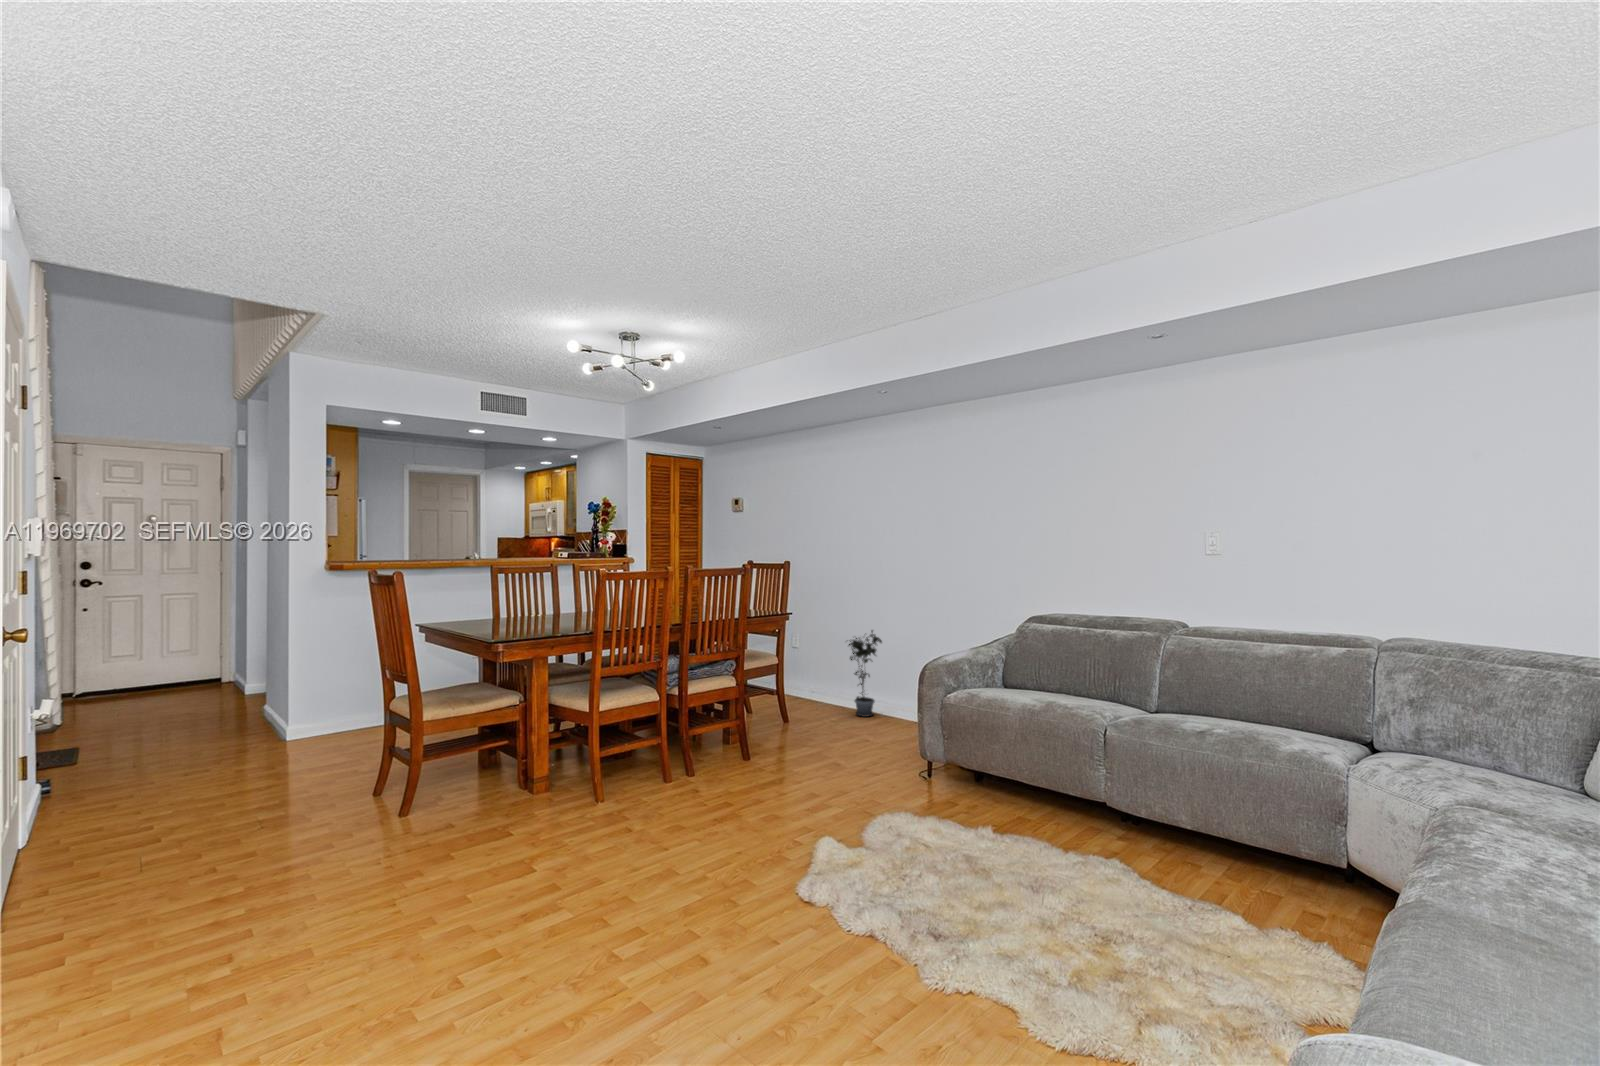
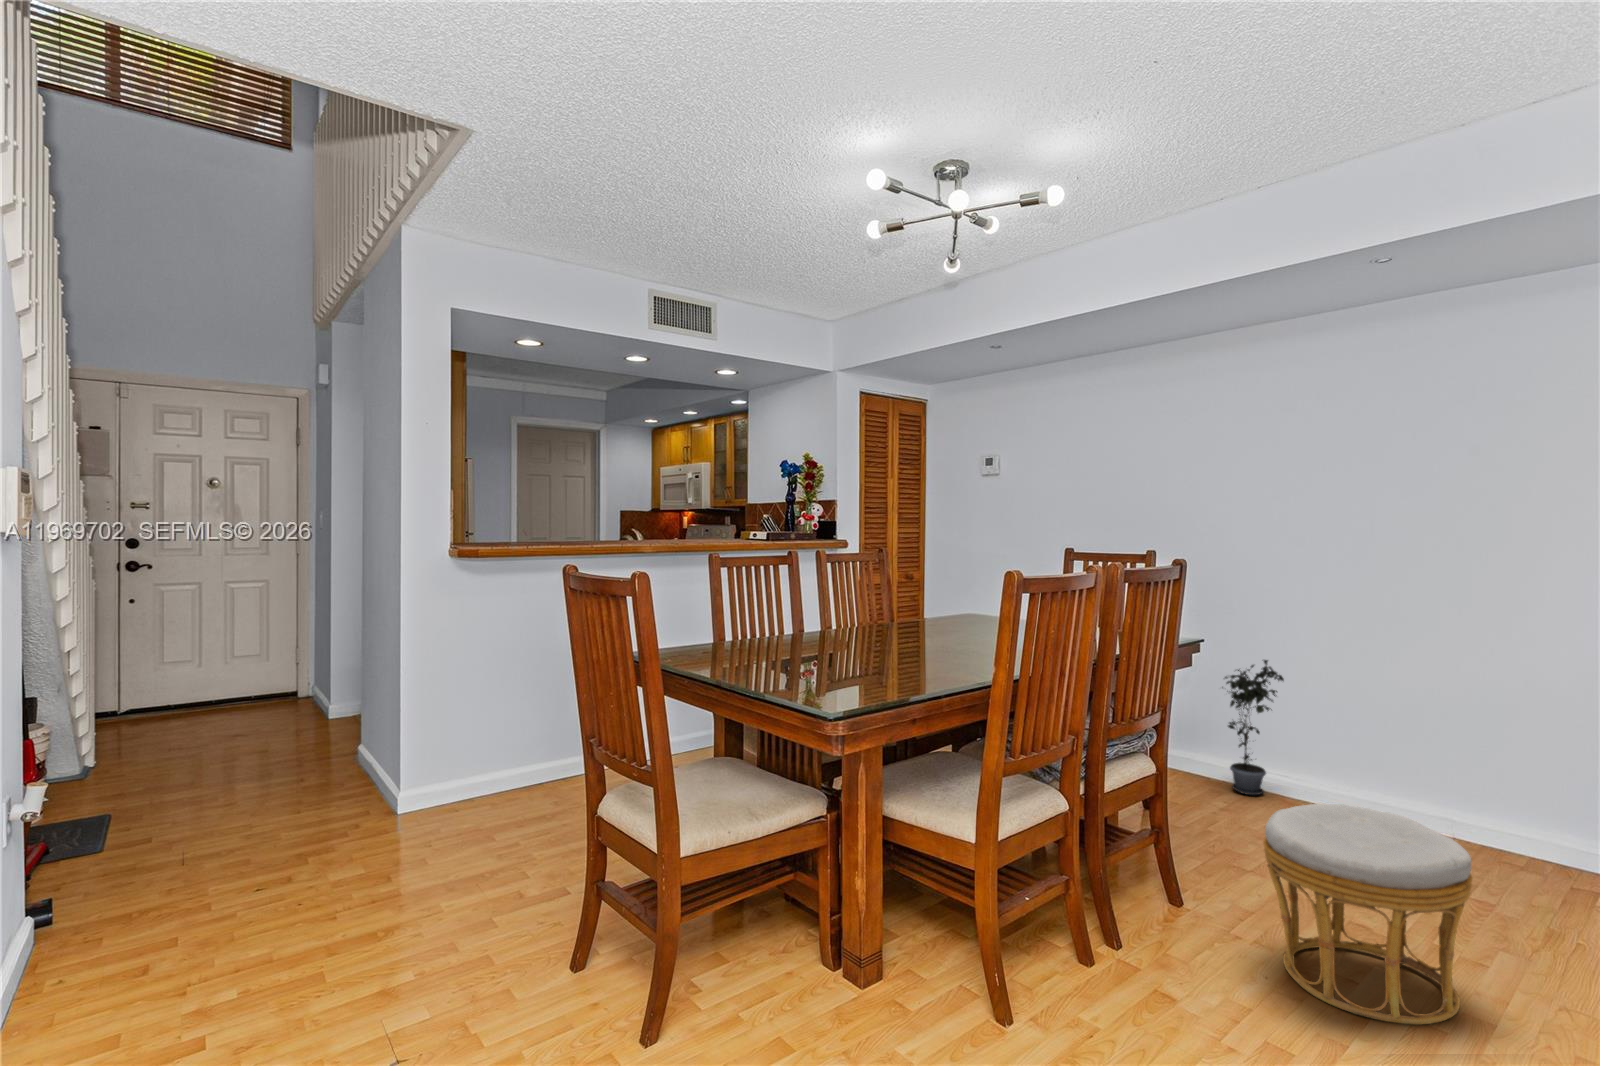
ottoman: none [769,698,860,801] -> present [1263,803,1472,1025]

